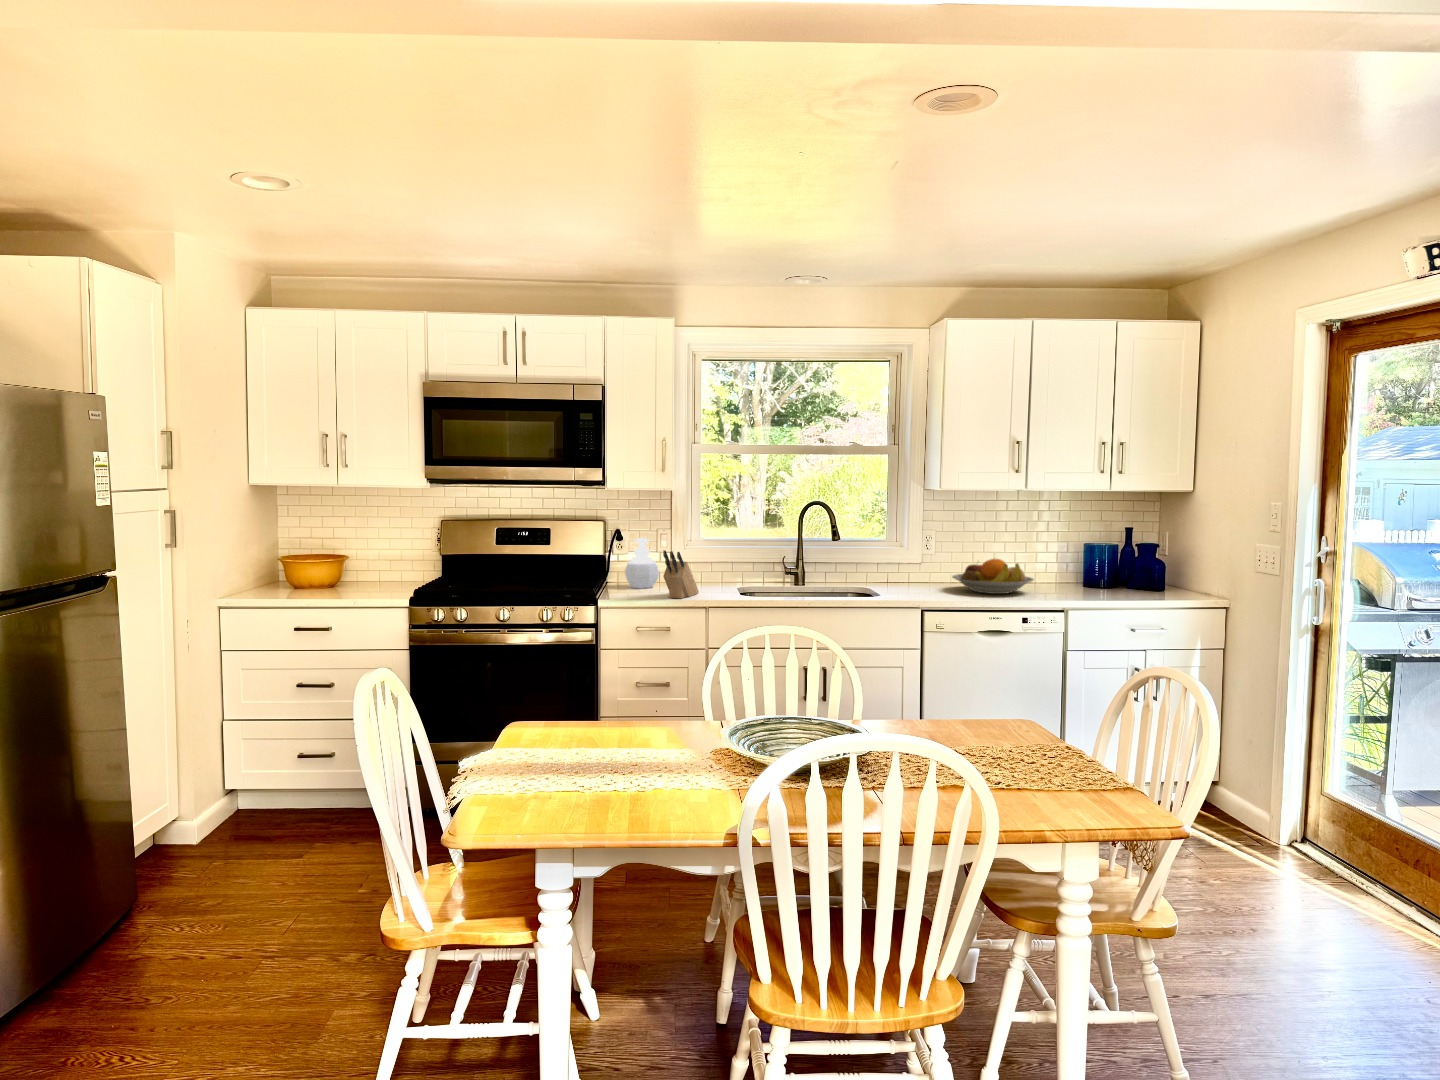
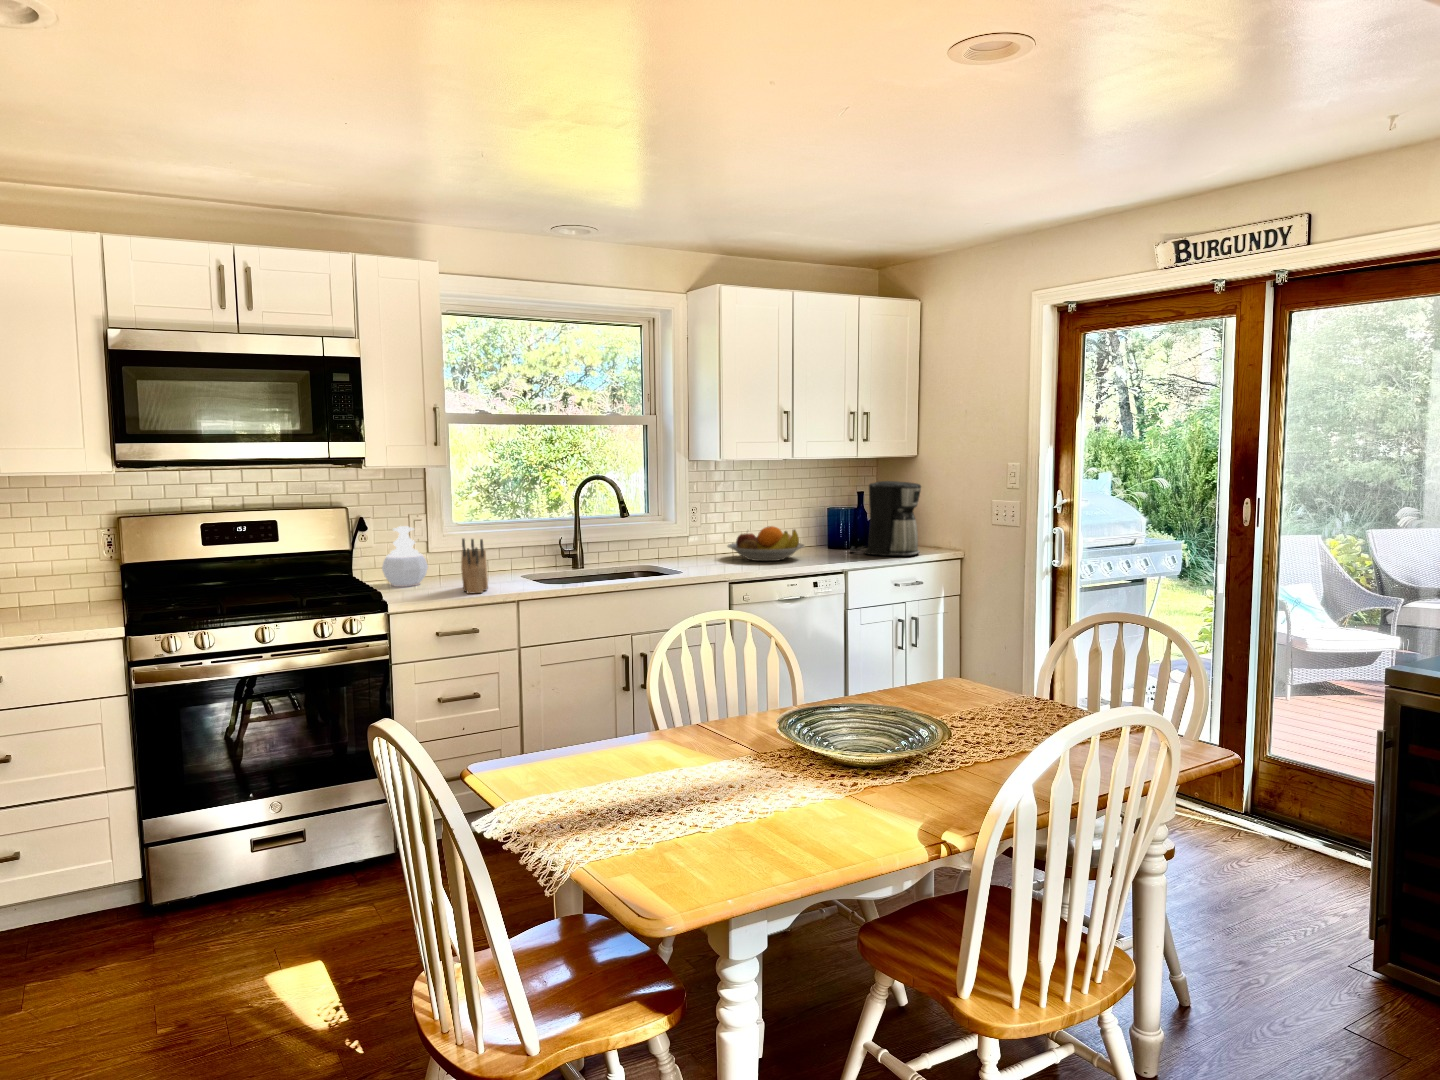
coffee maker: none [1096,518,1177,601] -> present [850,481,921,556]

